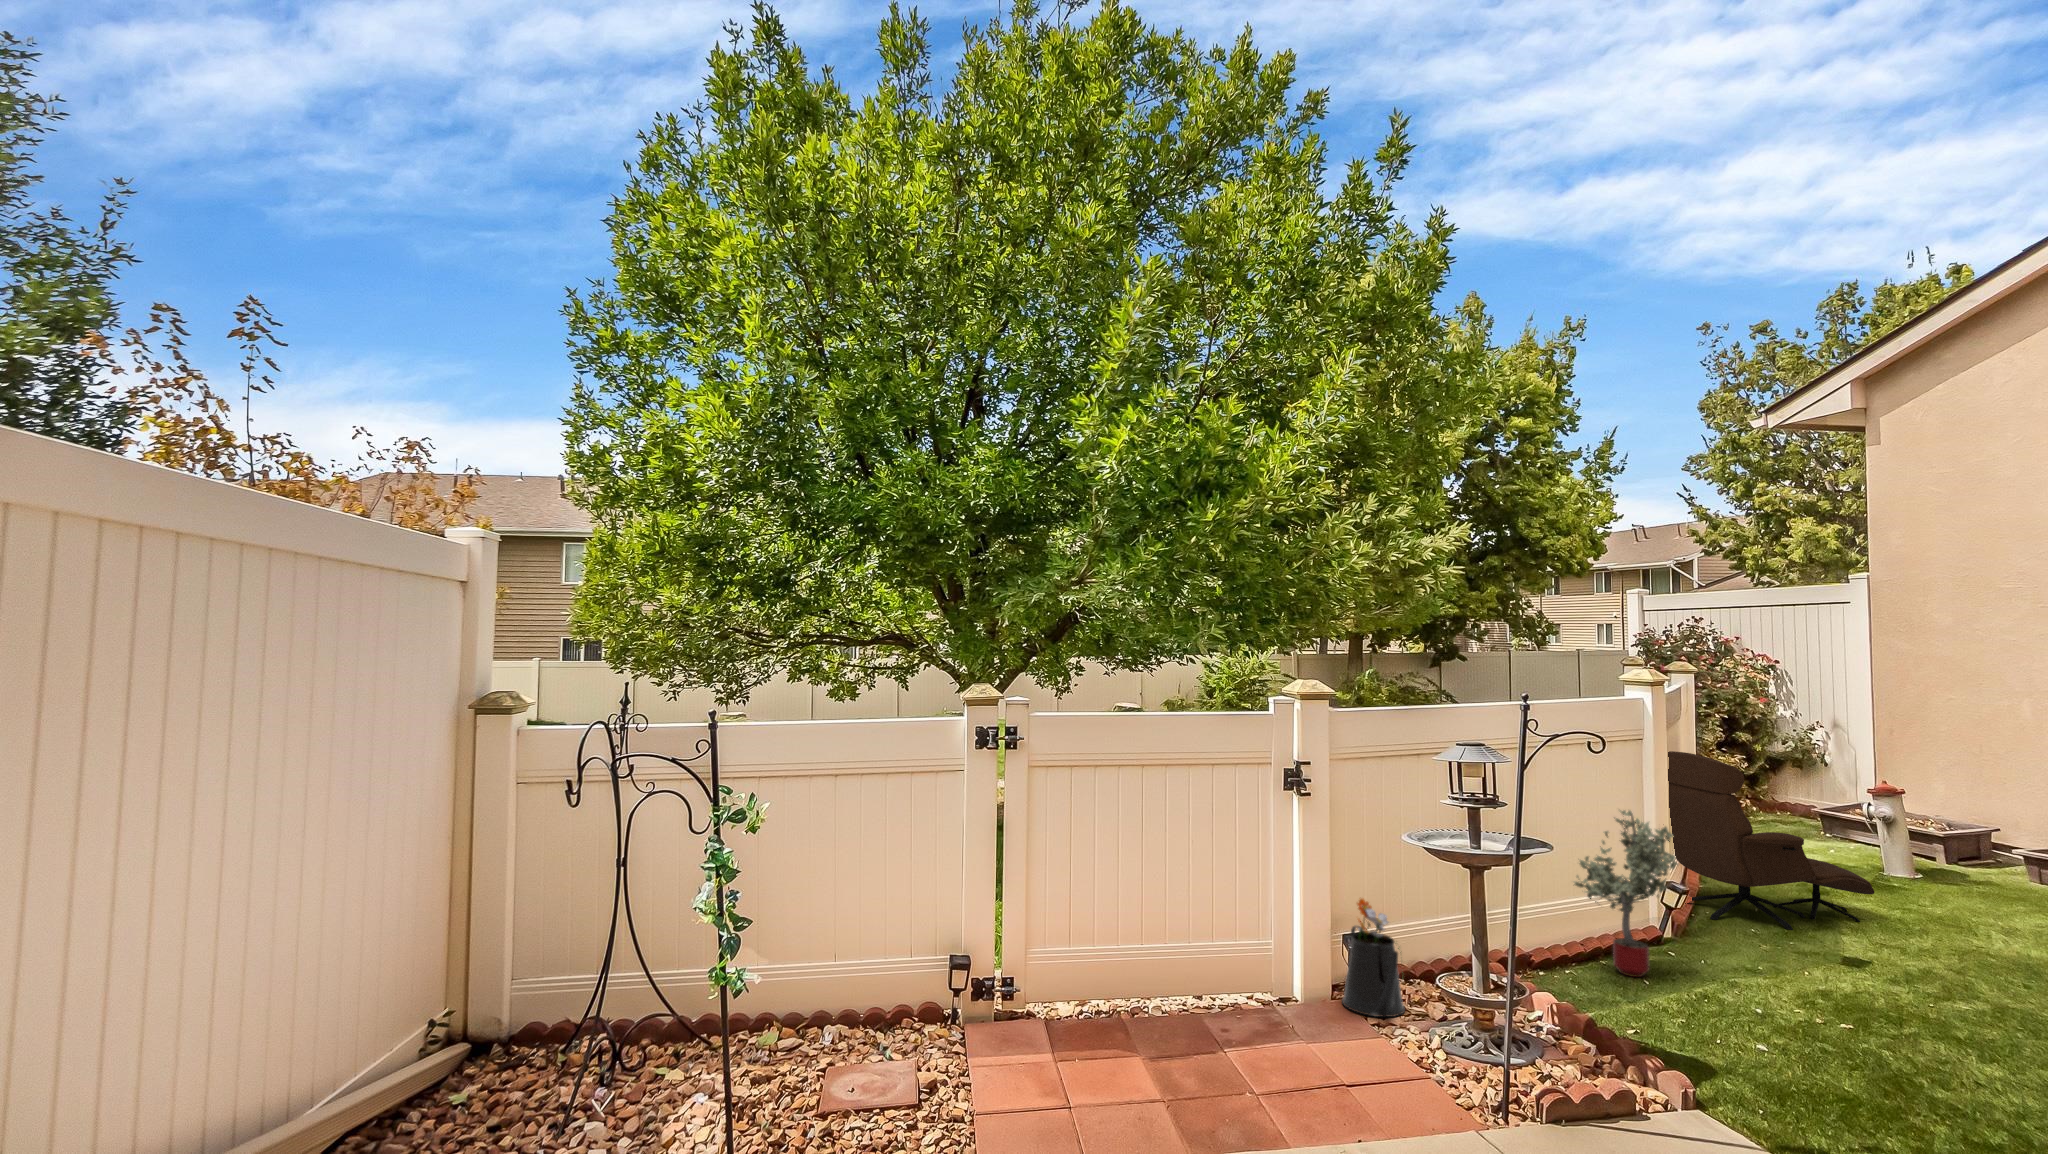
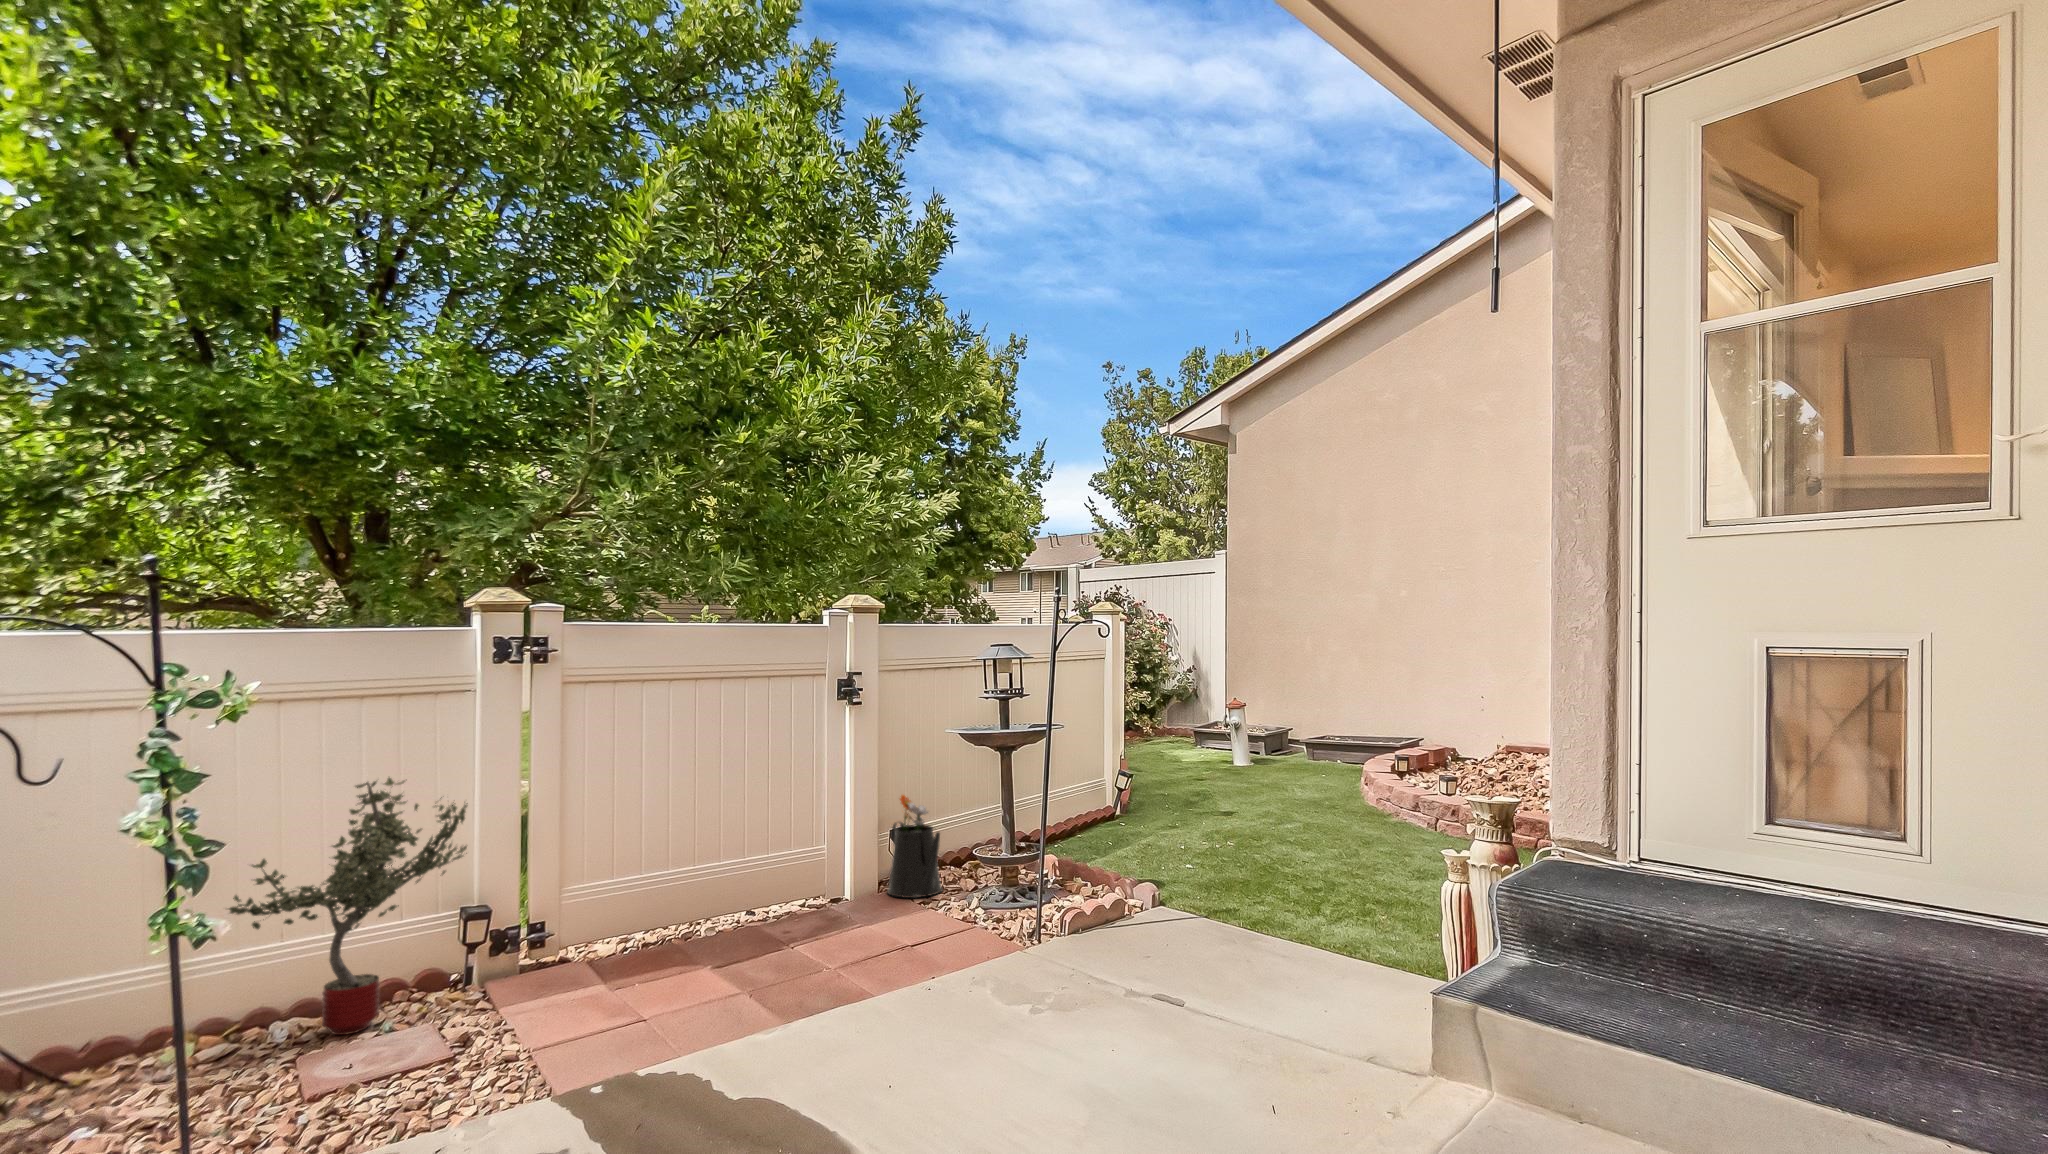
lounge chair: present [1668,751,1874,930] -> none [1107,671,1243,804]
potted tree: present [1574,810,1678,977] -> present [229,778,468,1035]

